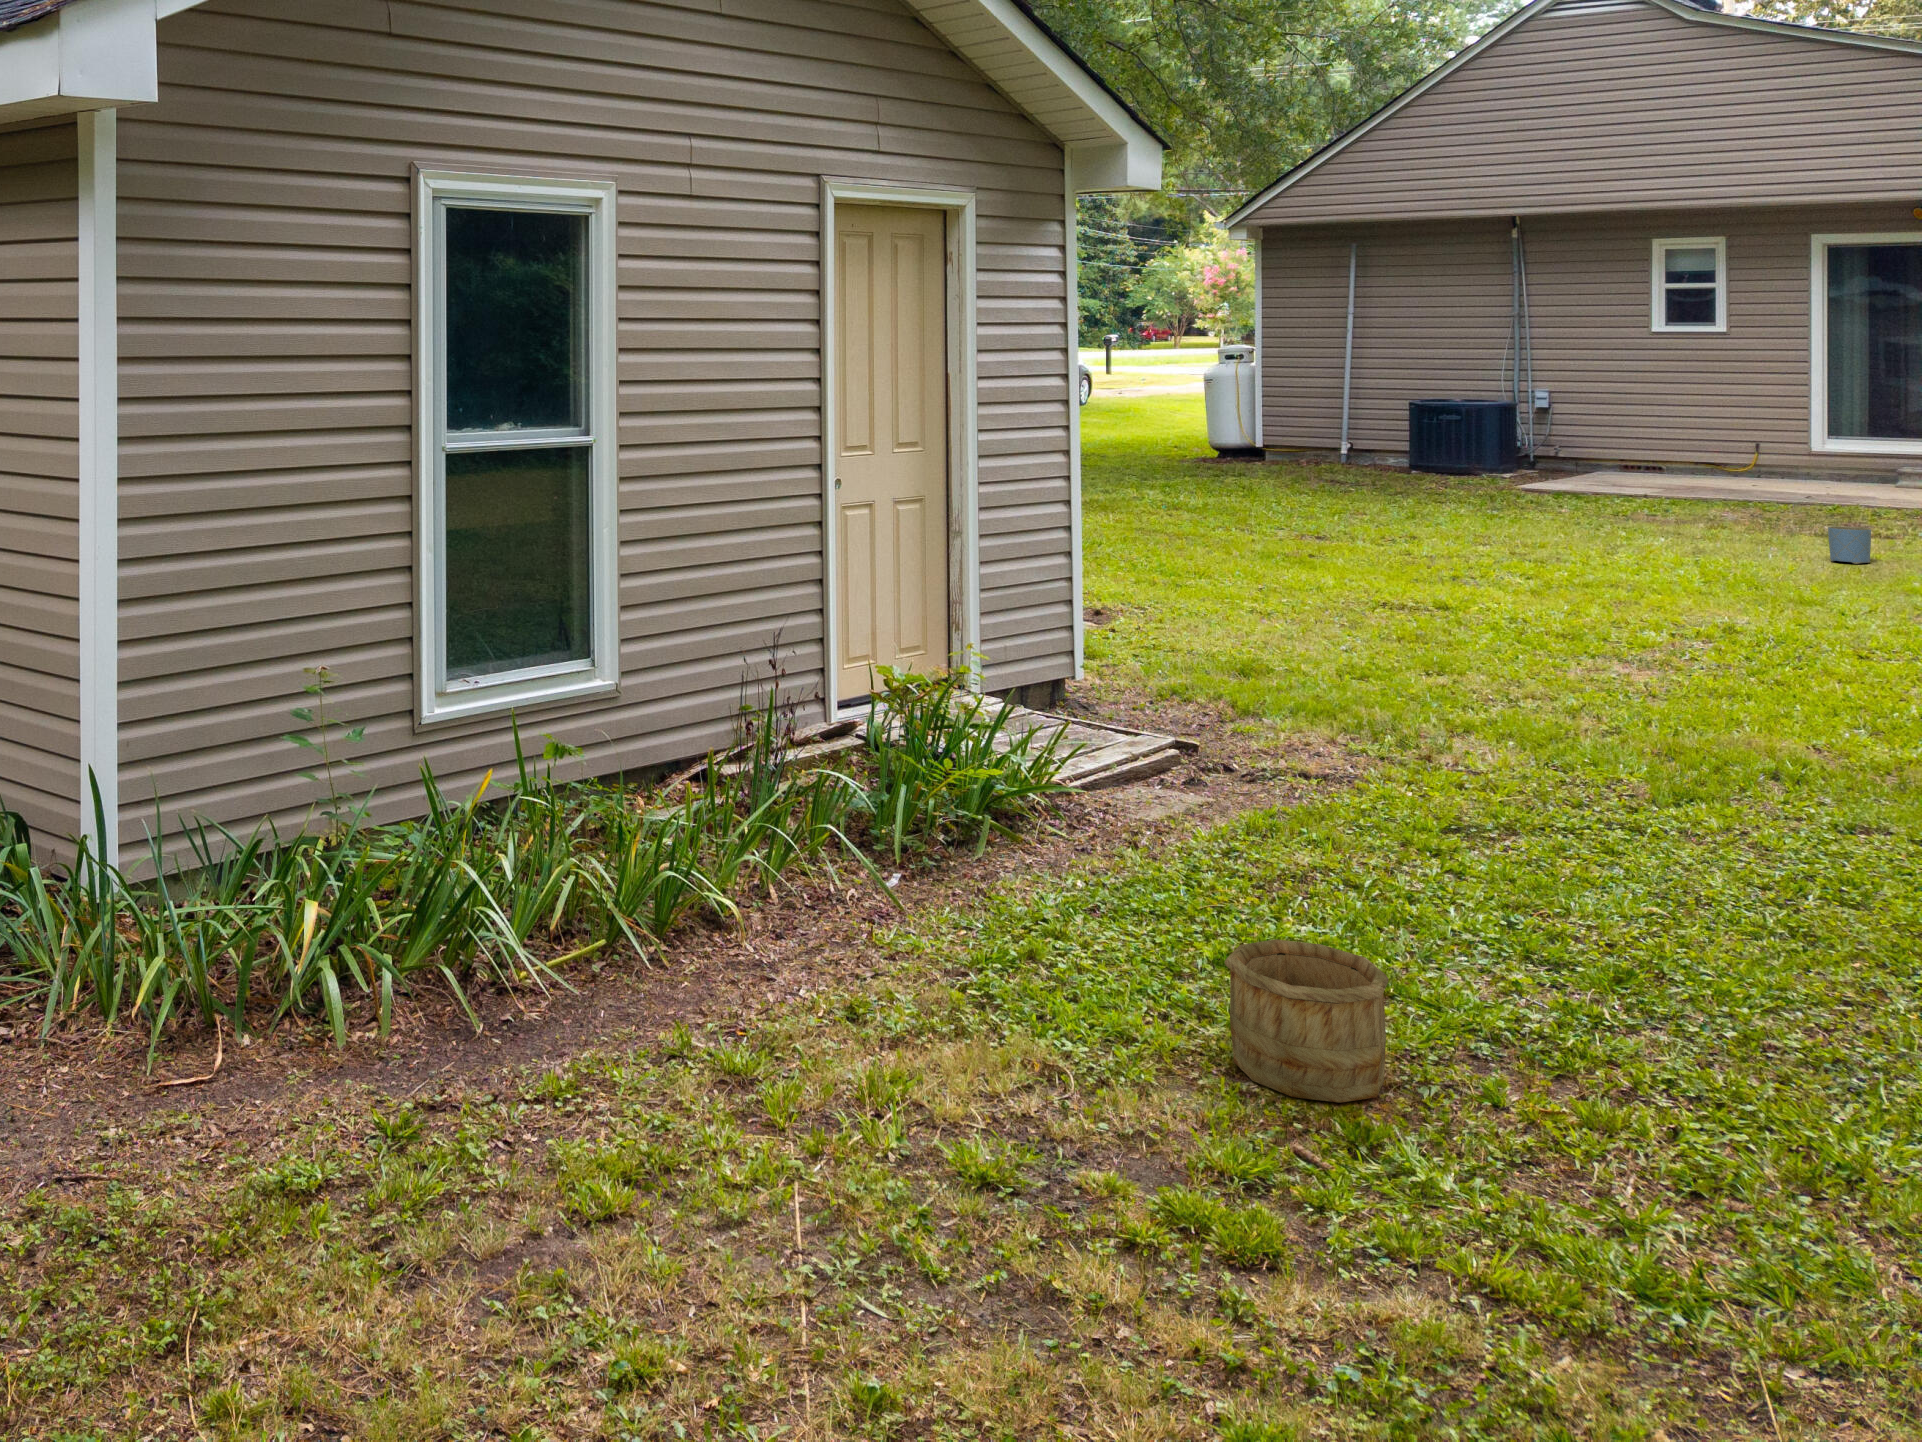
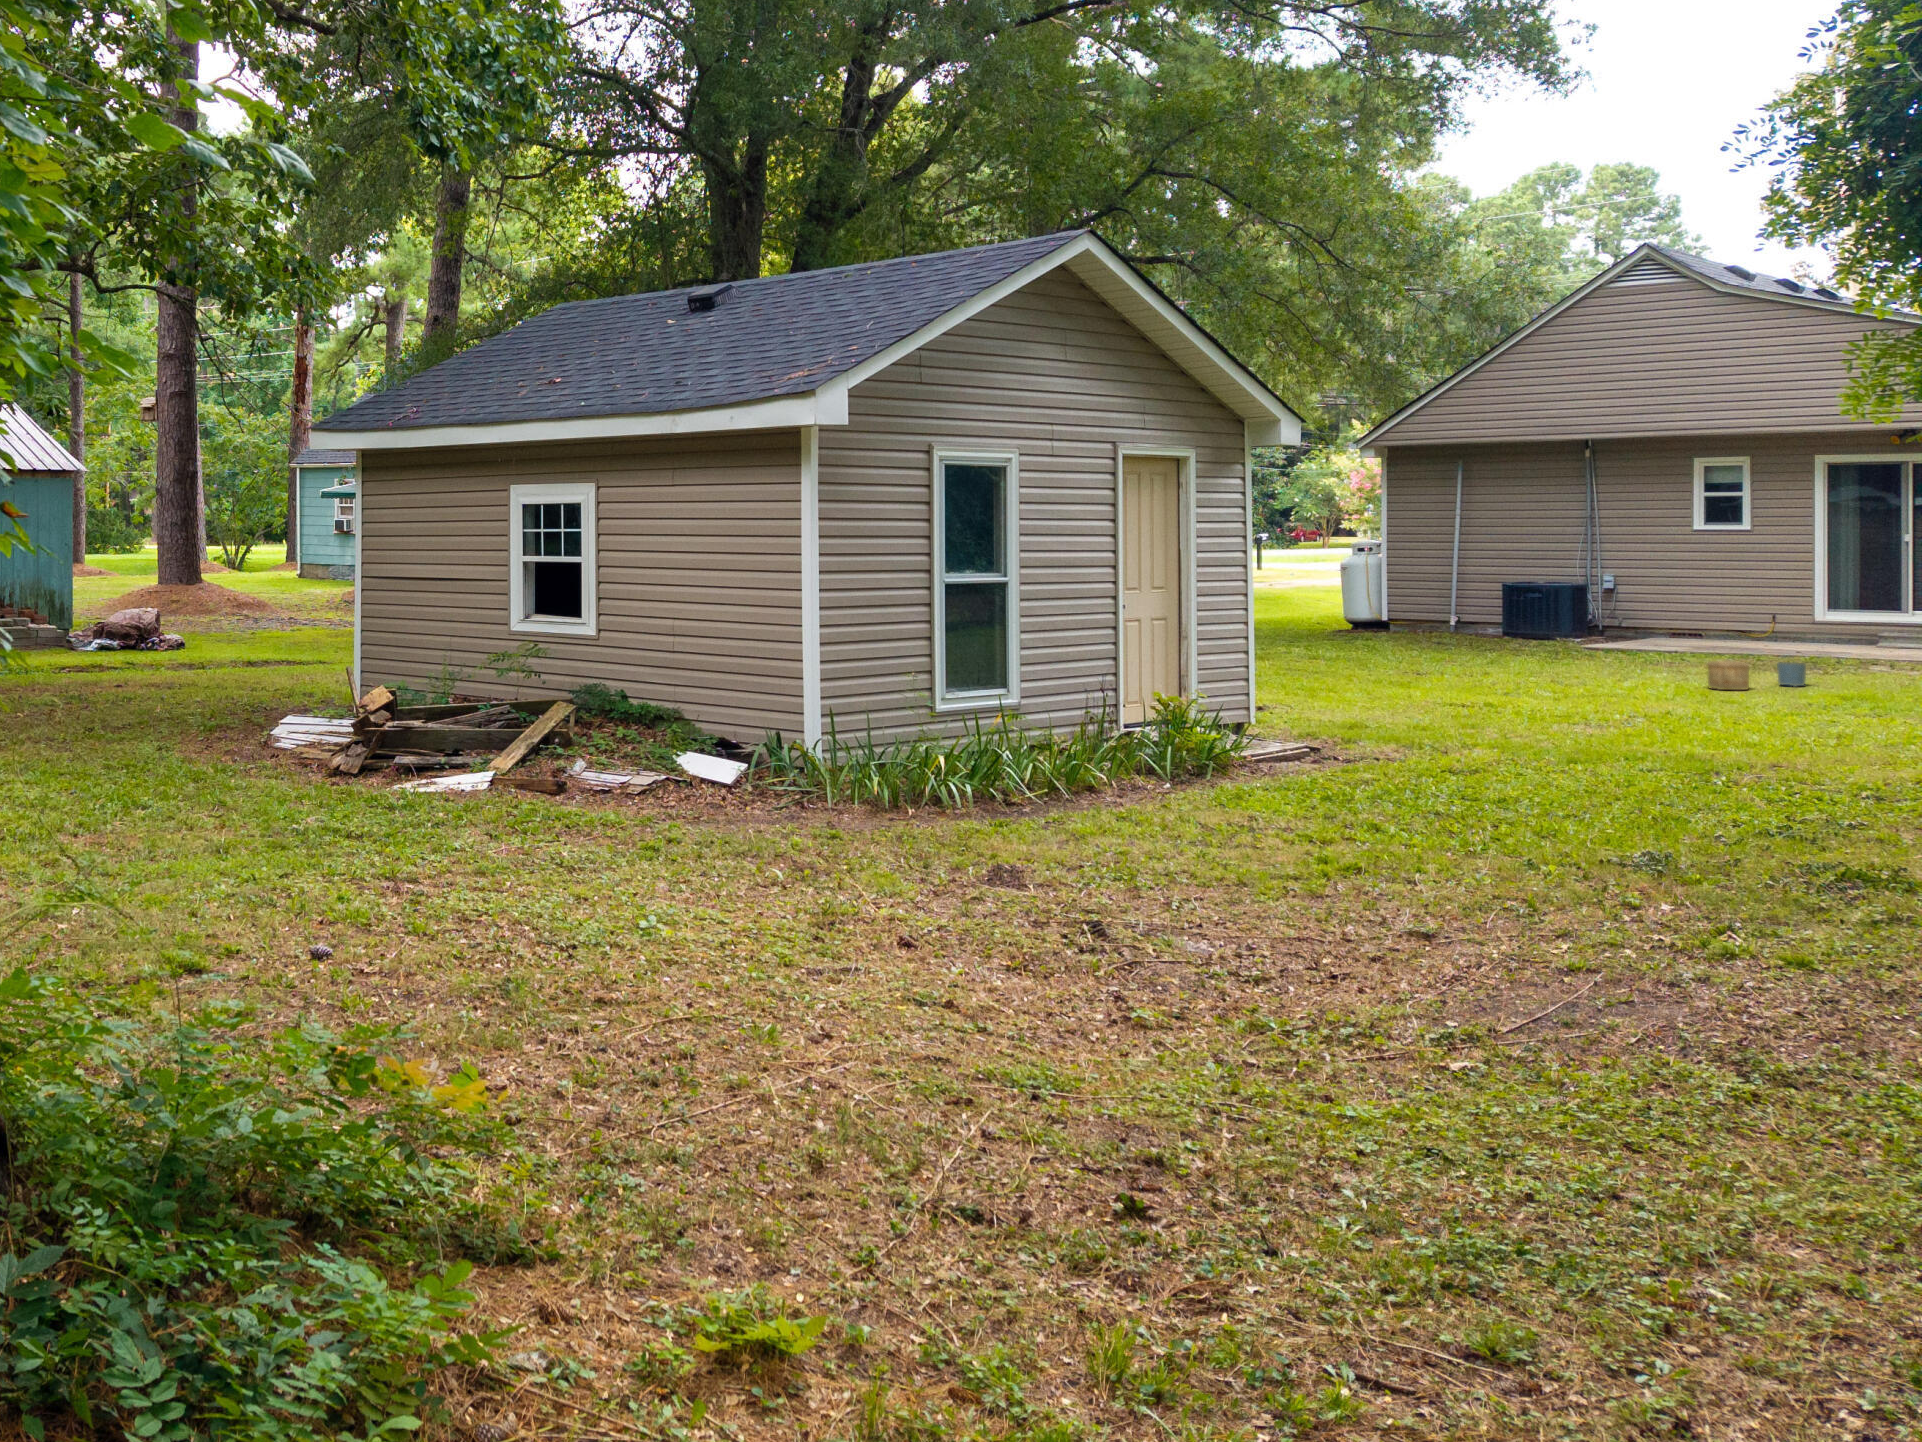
wooden bucket: present [1225,940,1389,1103] -> present [1707,661,1749,690]

